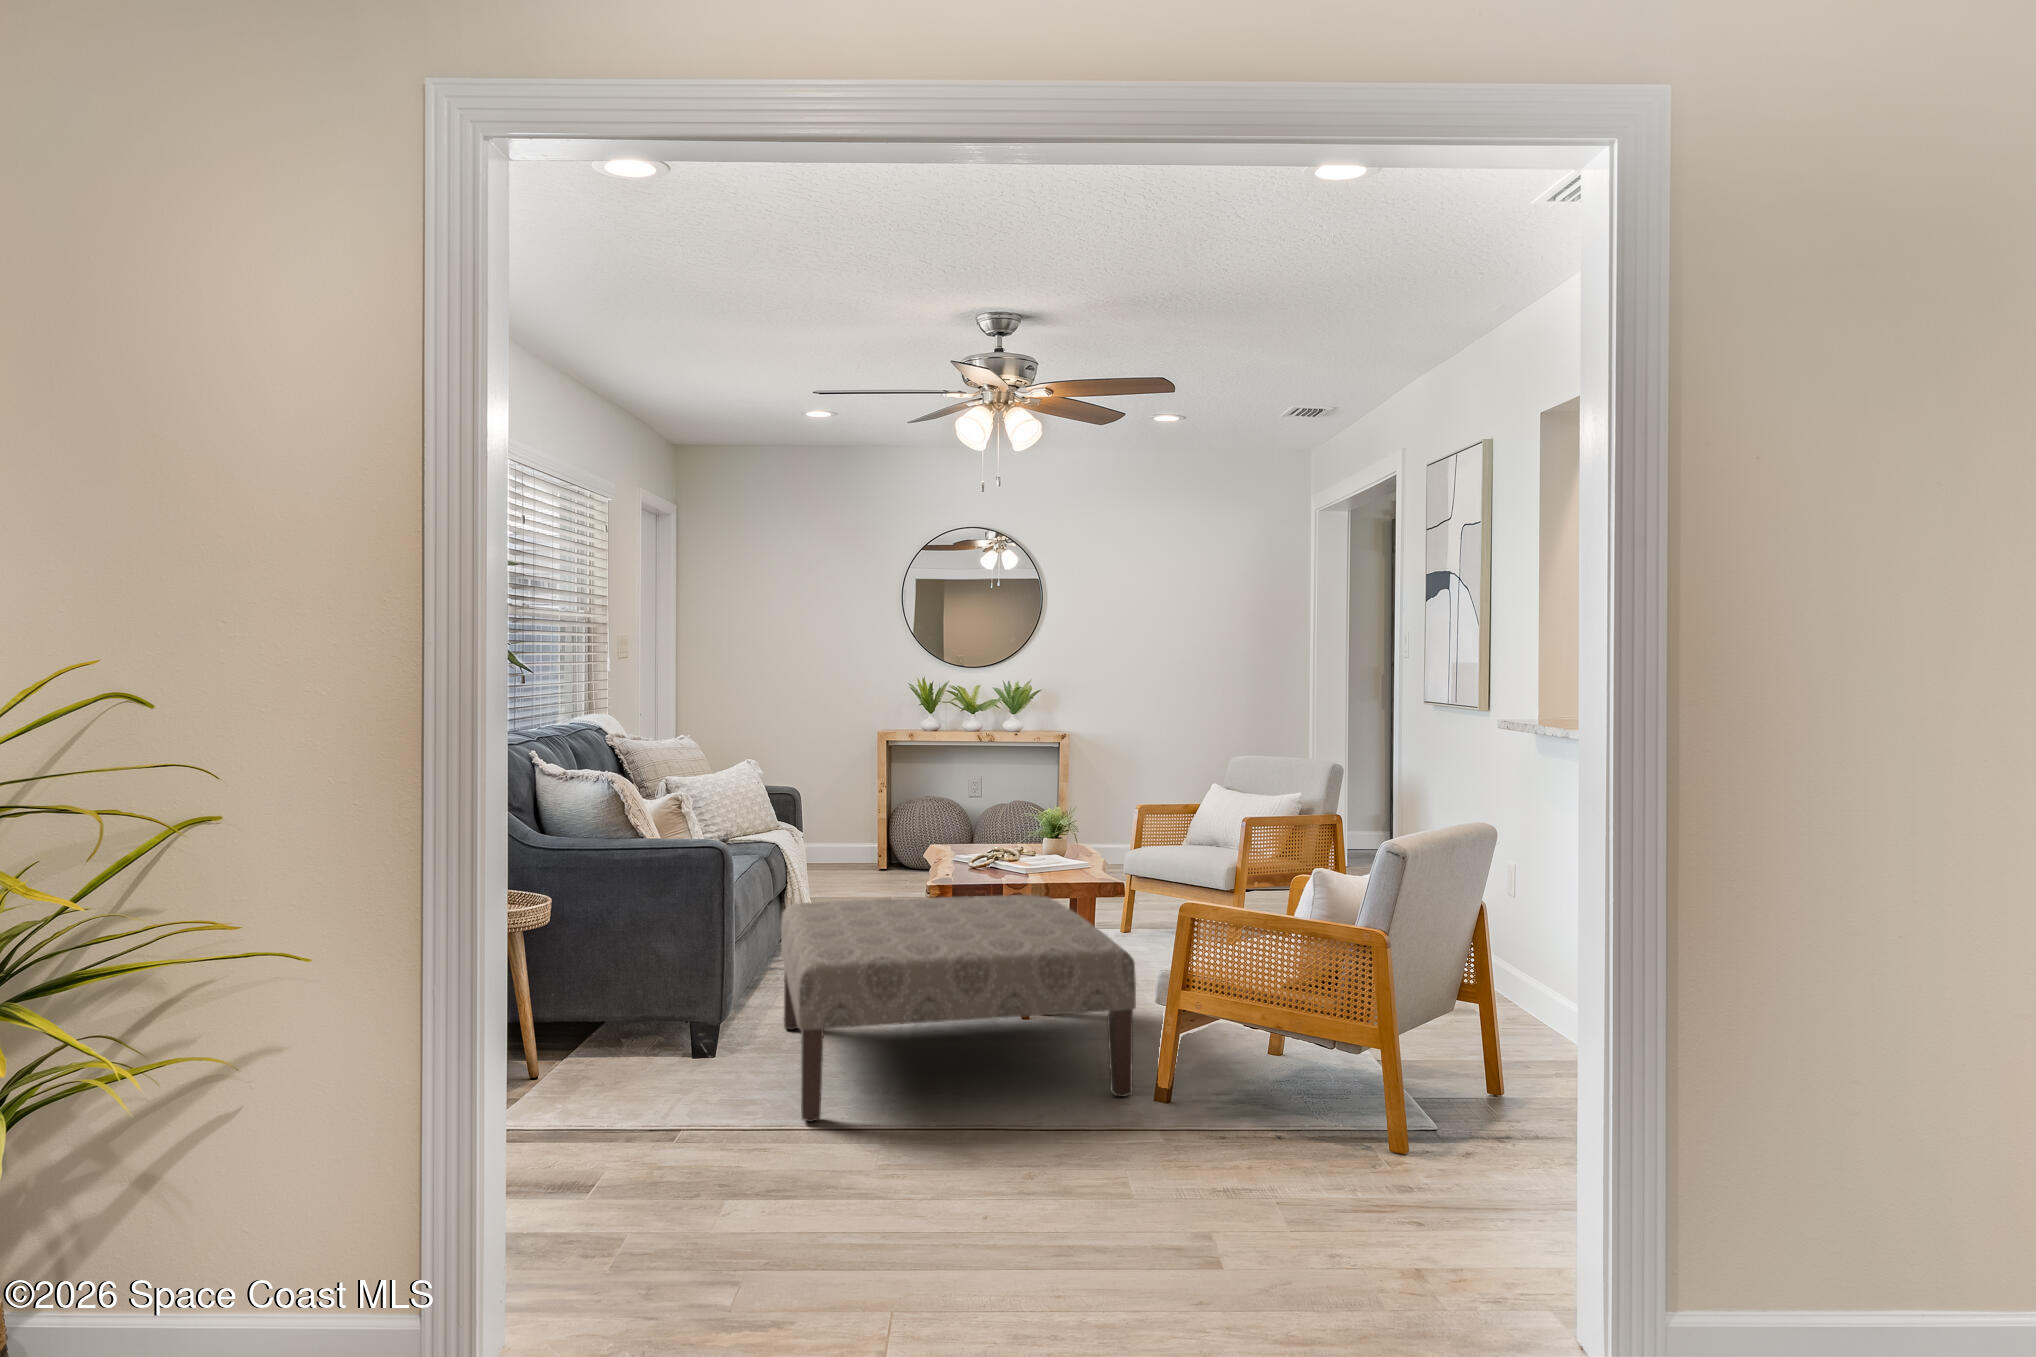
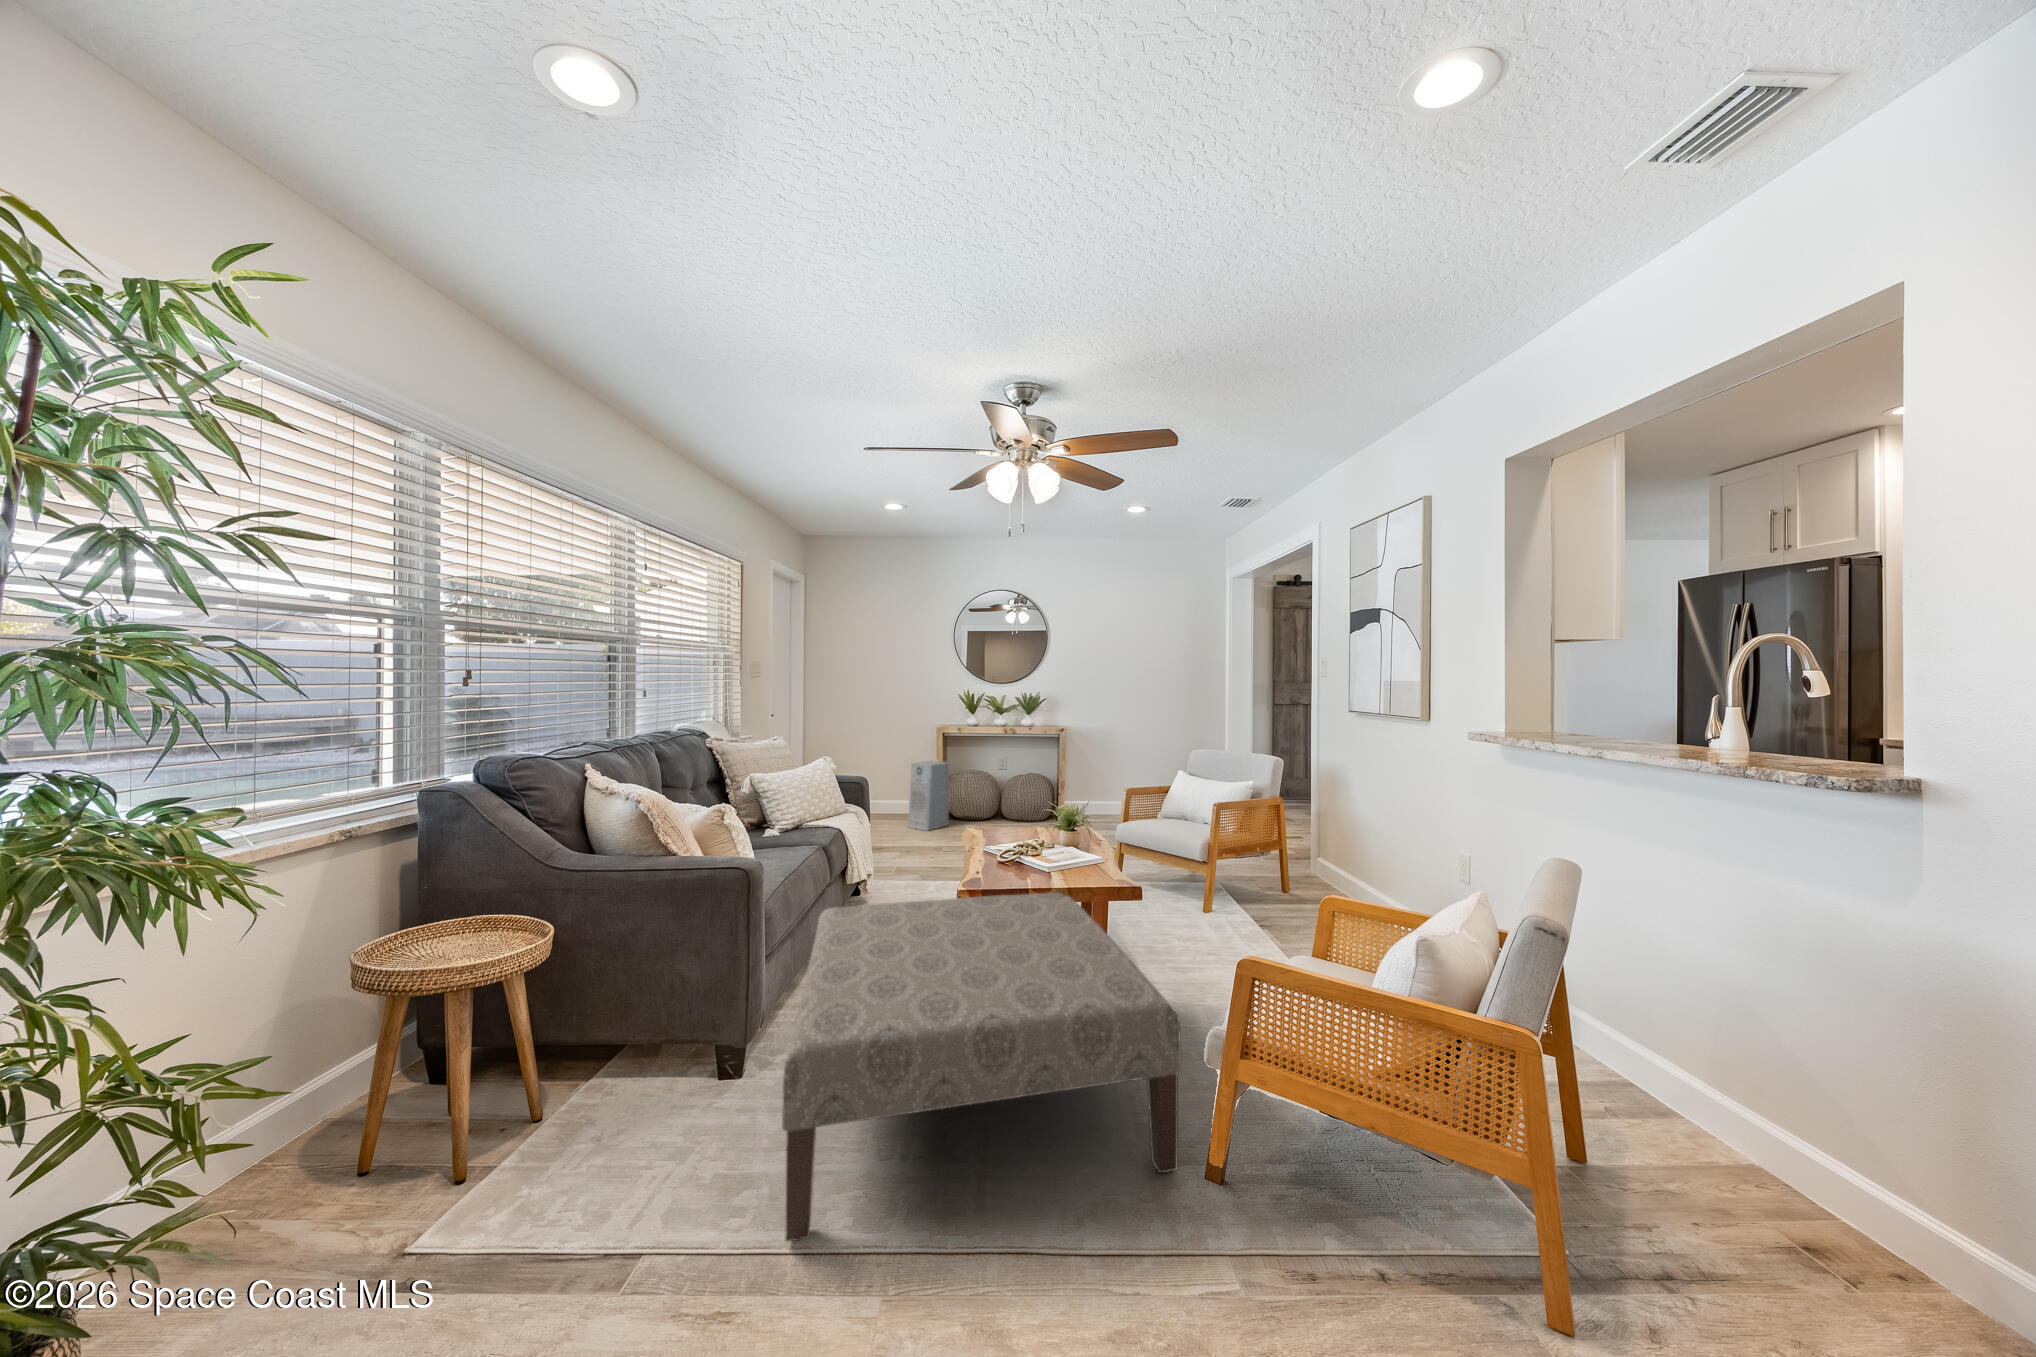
air purifier: none [837,779,898,878] -> present [908,761,950,831]

